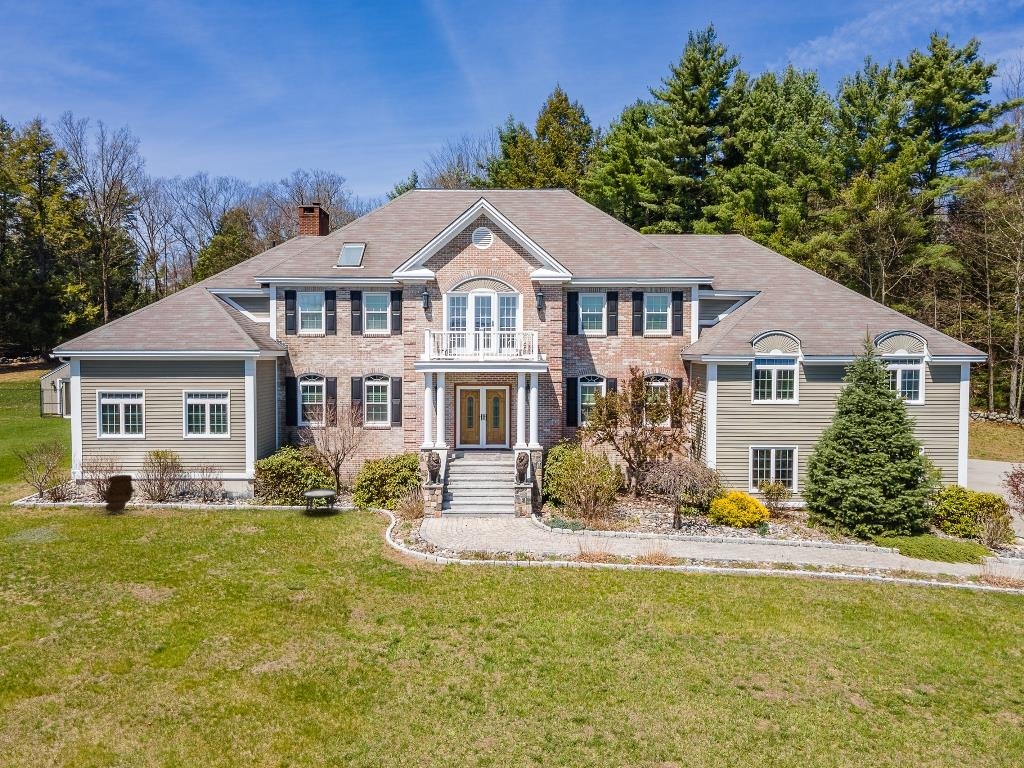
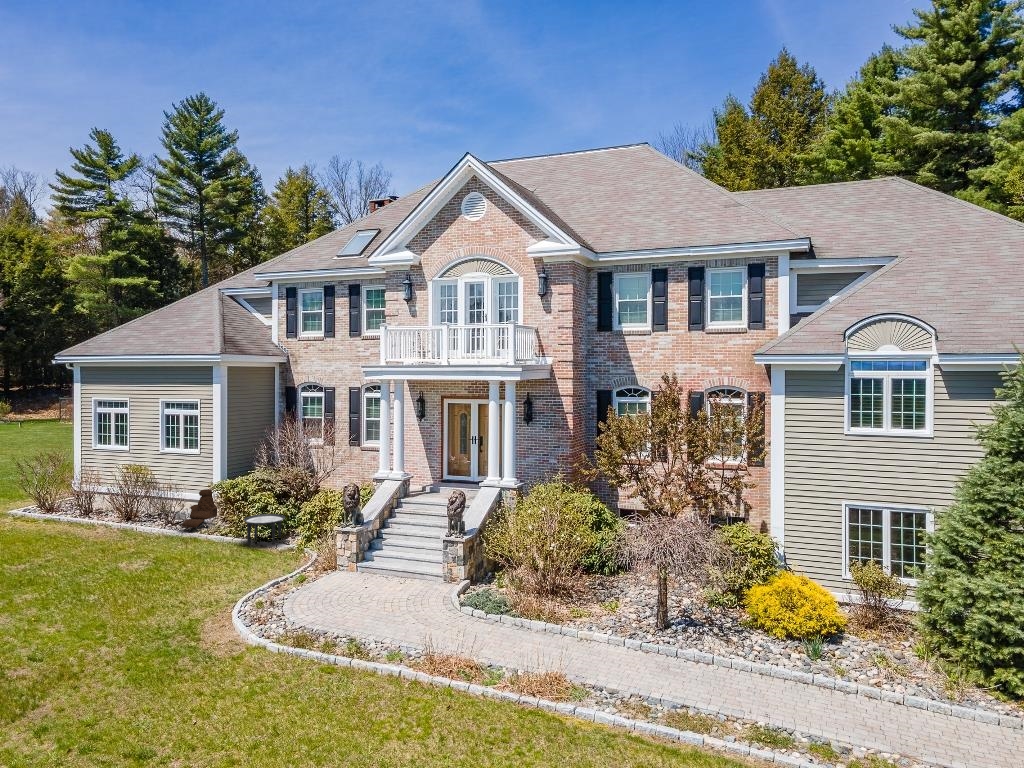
lounge chair: present [103,475,135,515] -> present [182,489,217,533]

